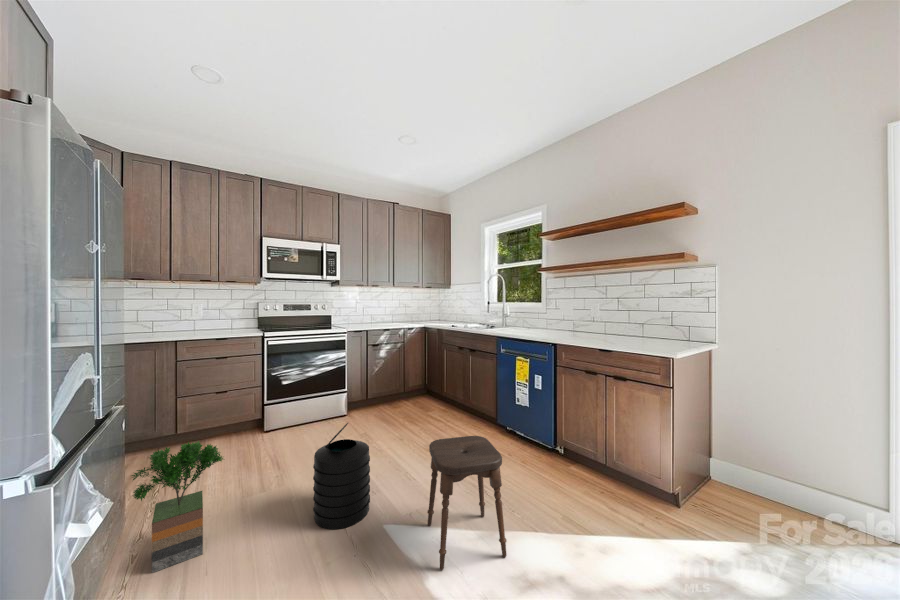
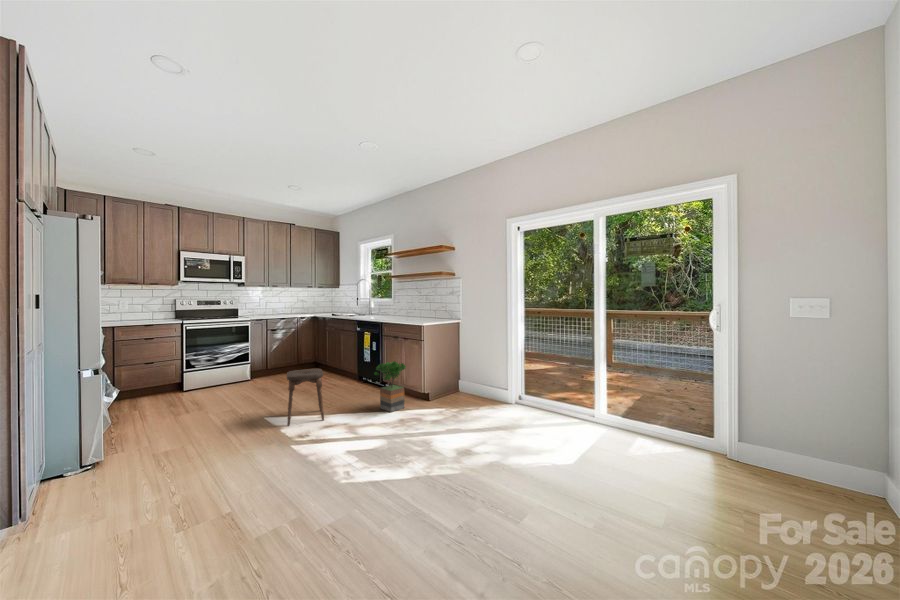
trash can: present [313,423,370,529] -> none [221,366,256,421]
potted tree: present [132,441,223,573] -> present [375,361,406,412]

